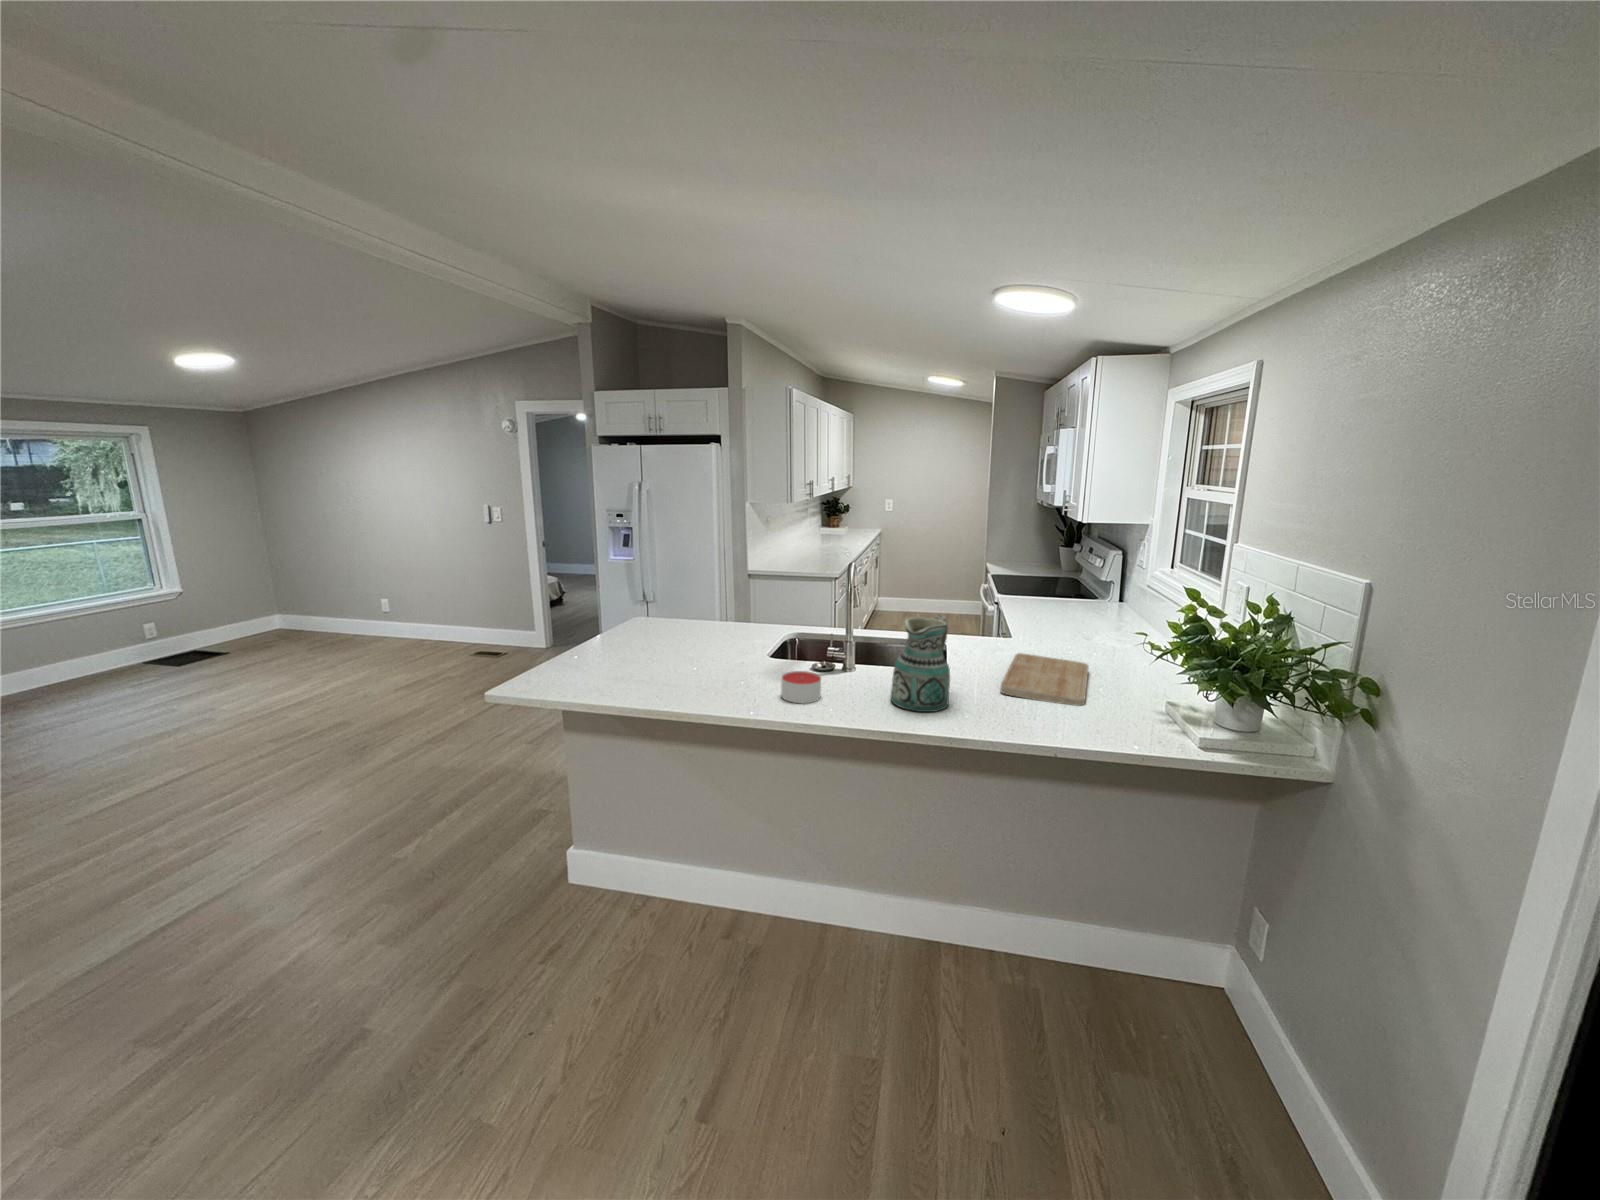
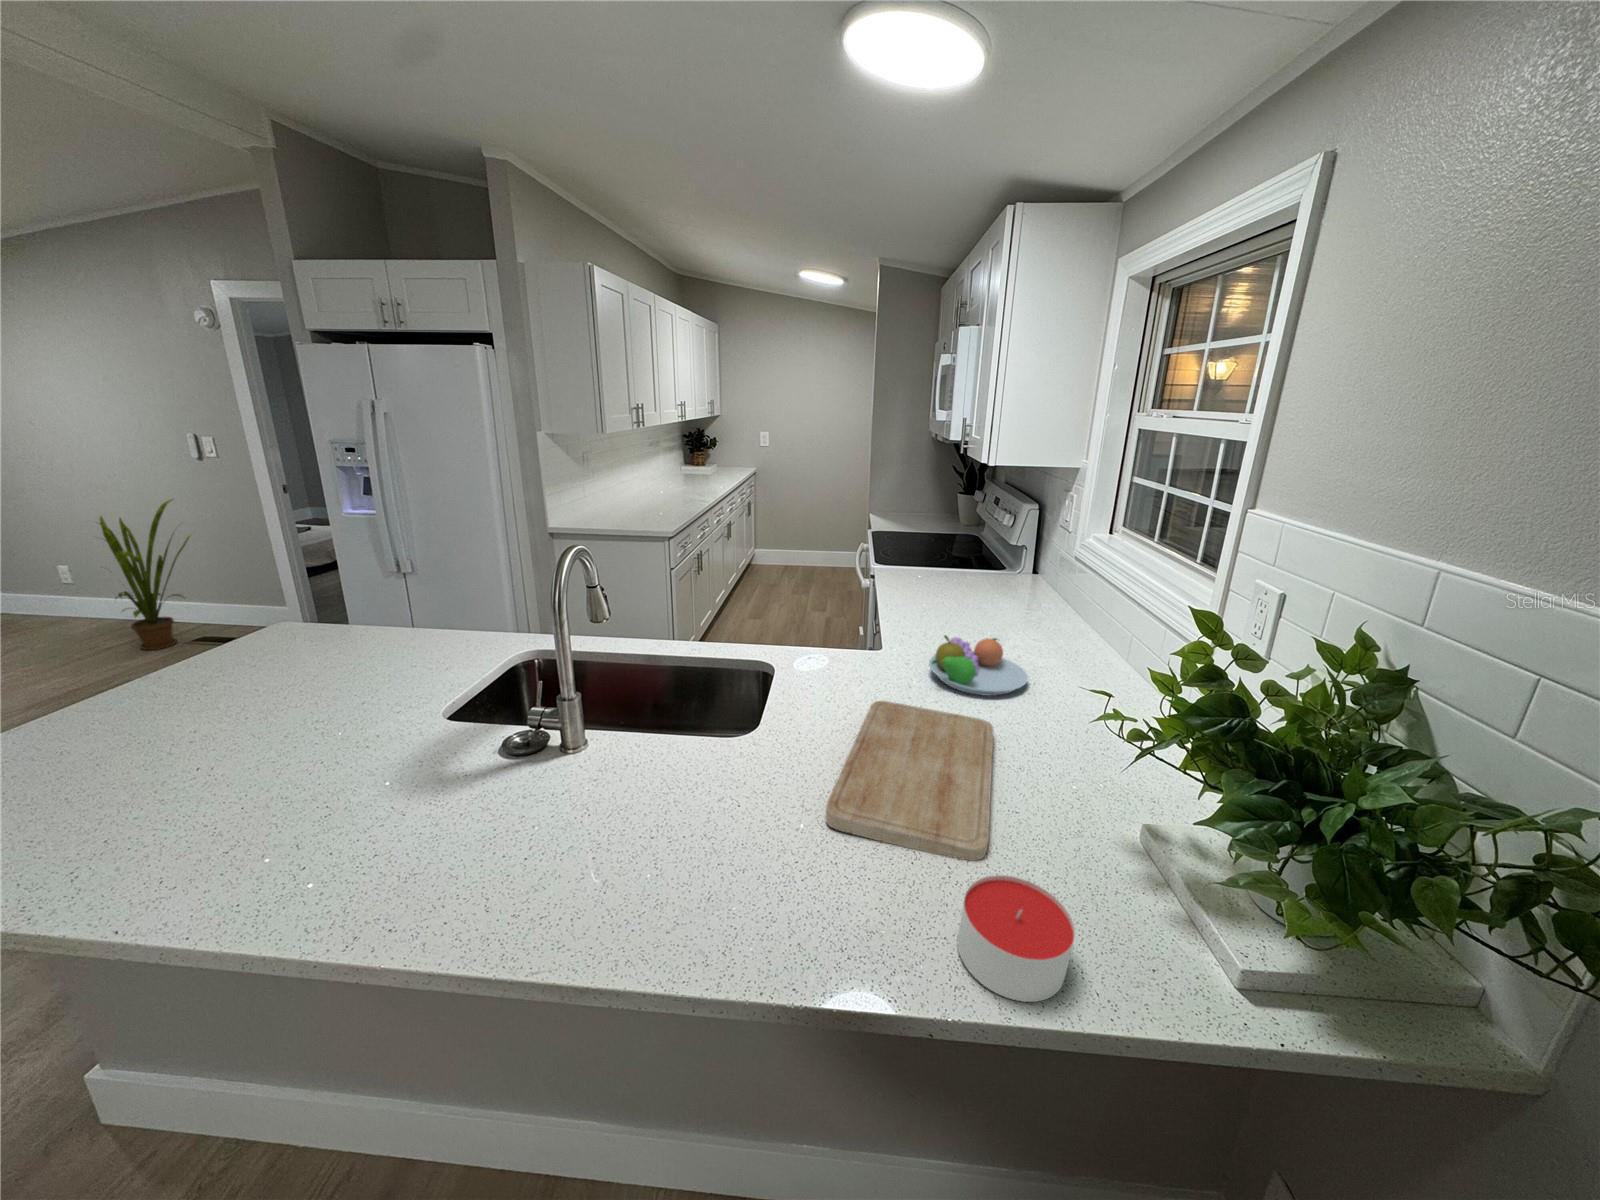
house plant: none [419,551,479,660] -> present [99,500,192,650]
ceramic pitcher: present [890,614,950,712] -> none [574,678,711,922]
fruit bowl: none [1047,624,1112,658] -> present [929,635,1028,696]
candle: present [781,671,821,703] -> present [957,875,1075,1002]

